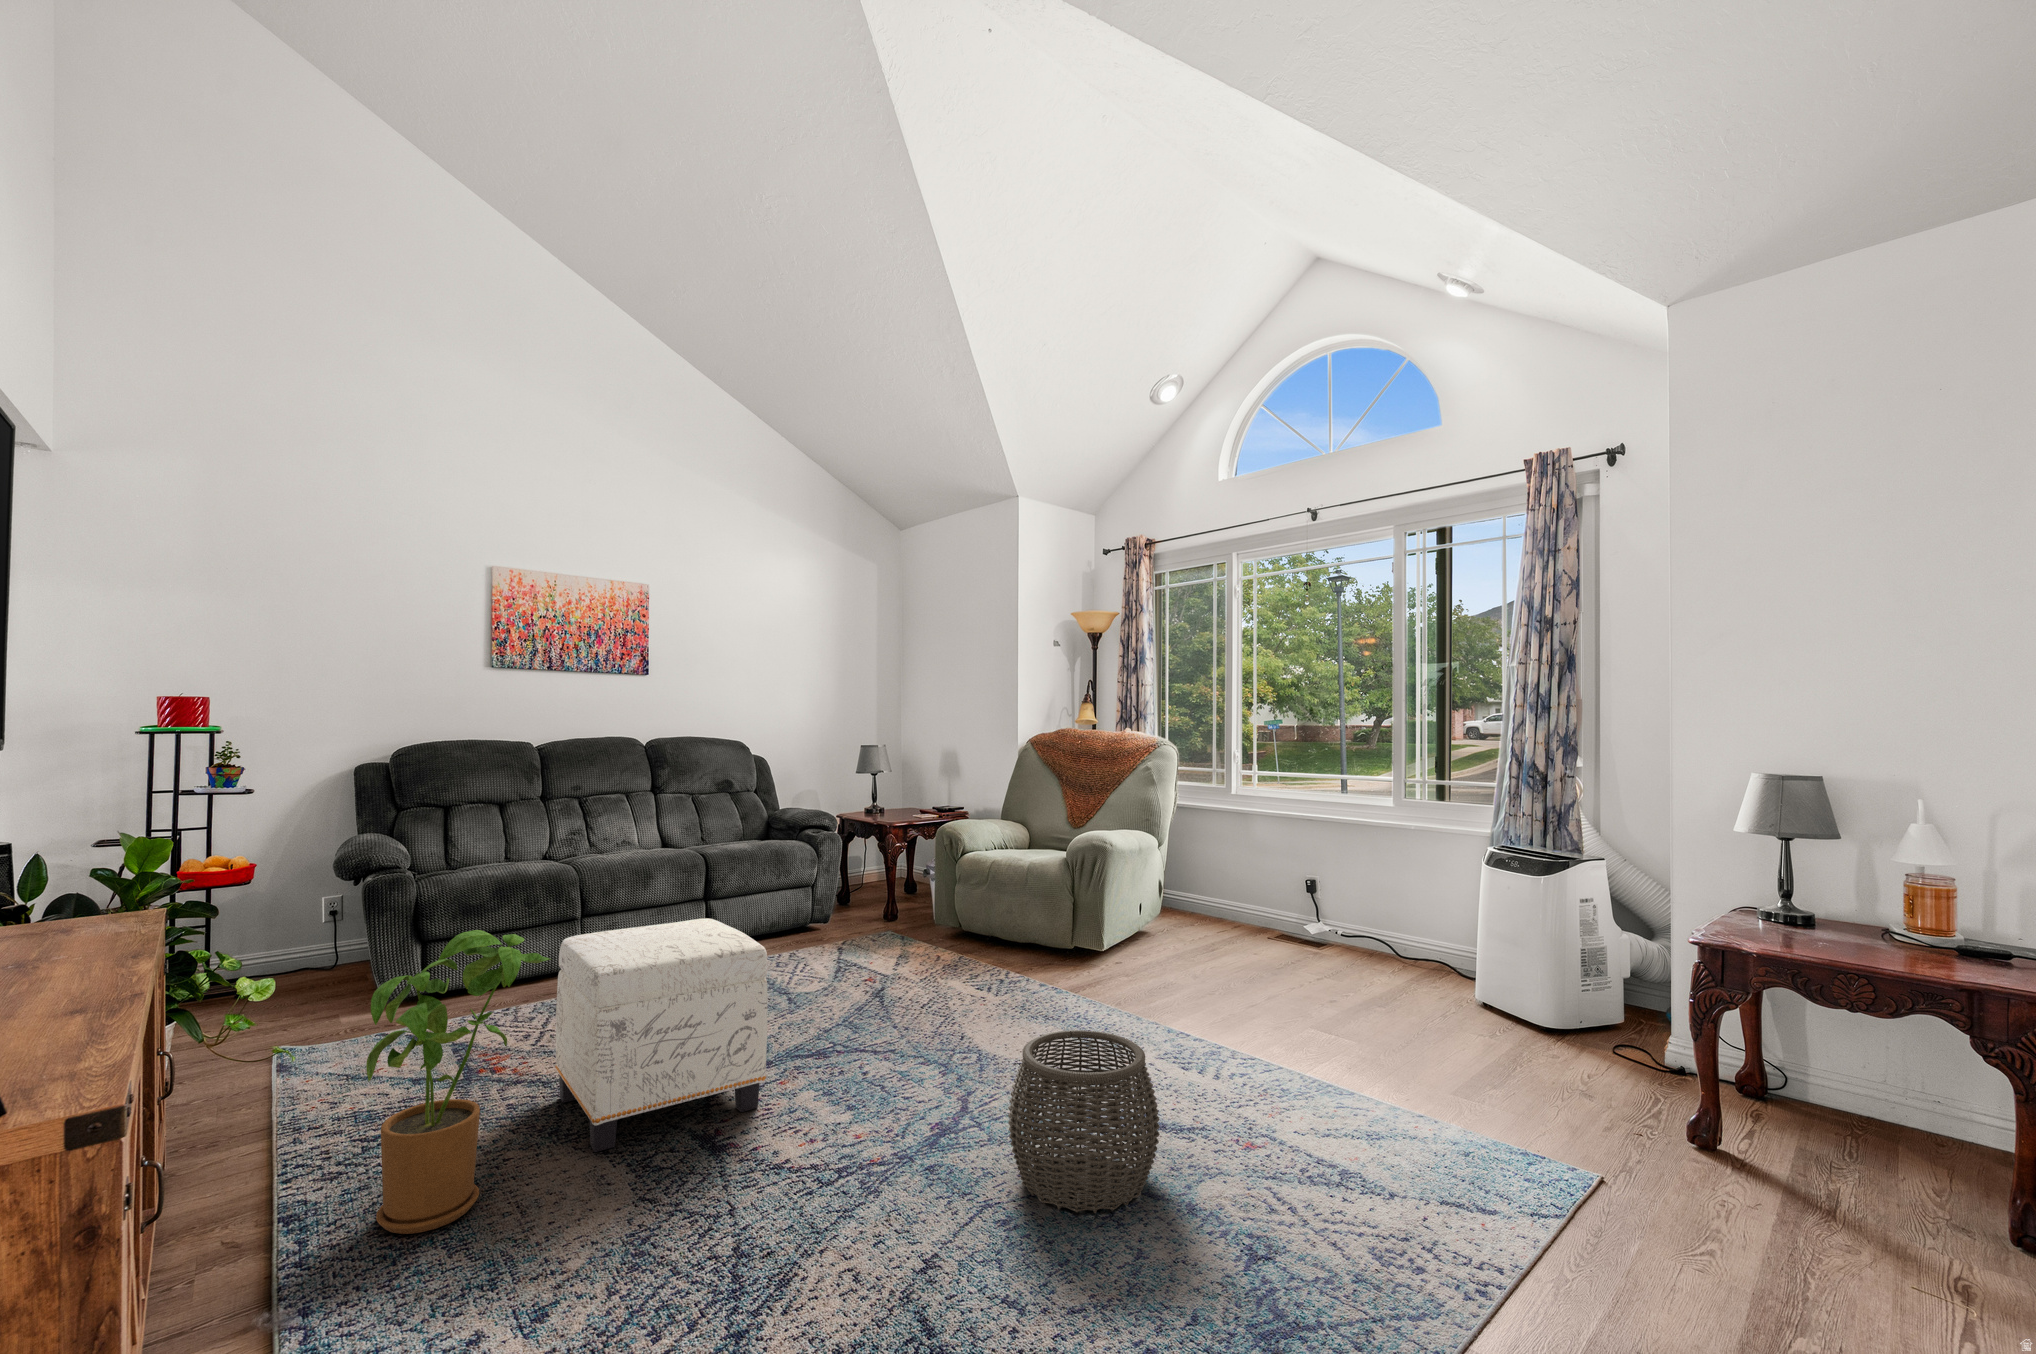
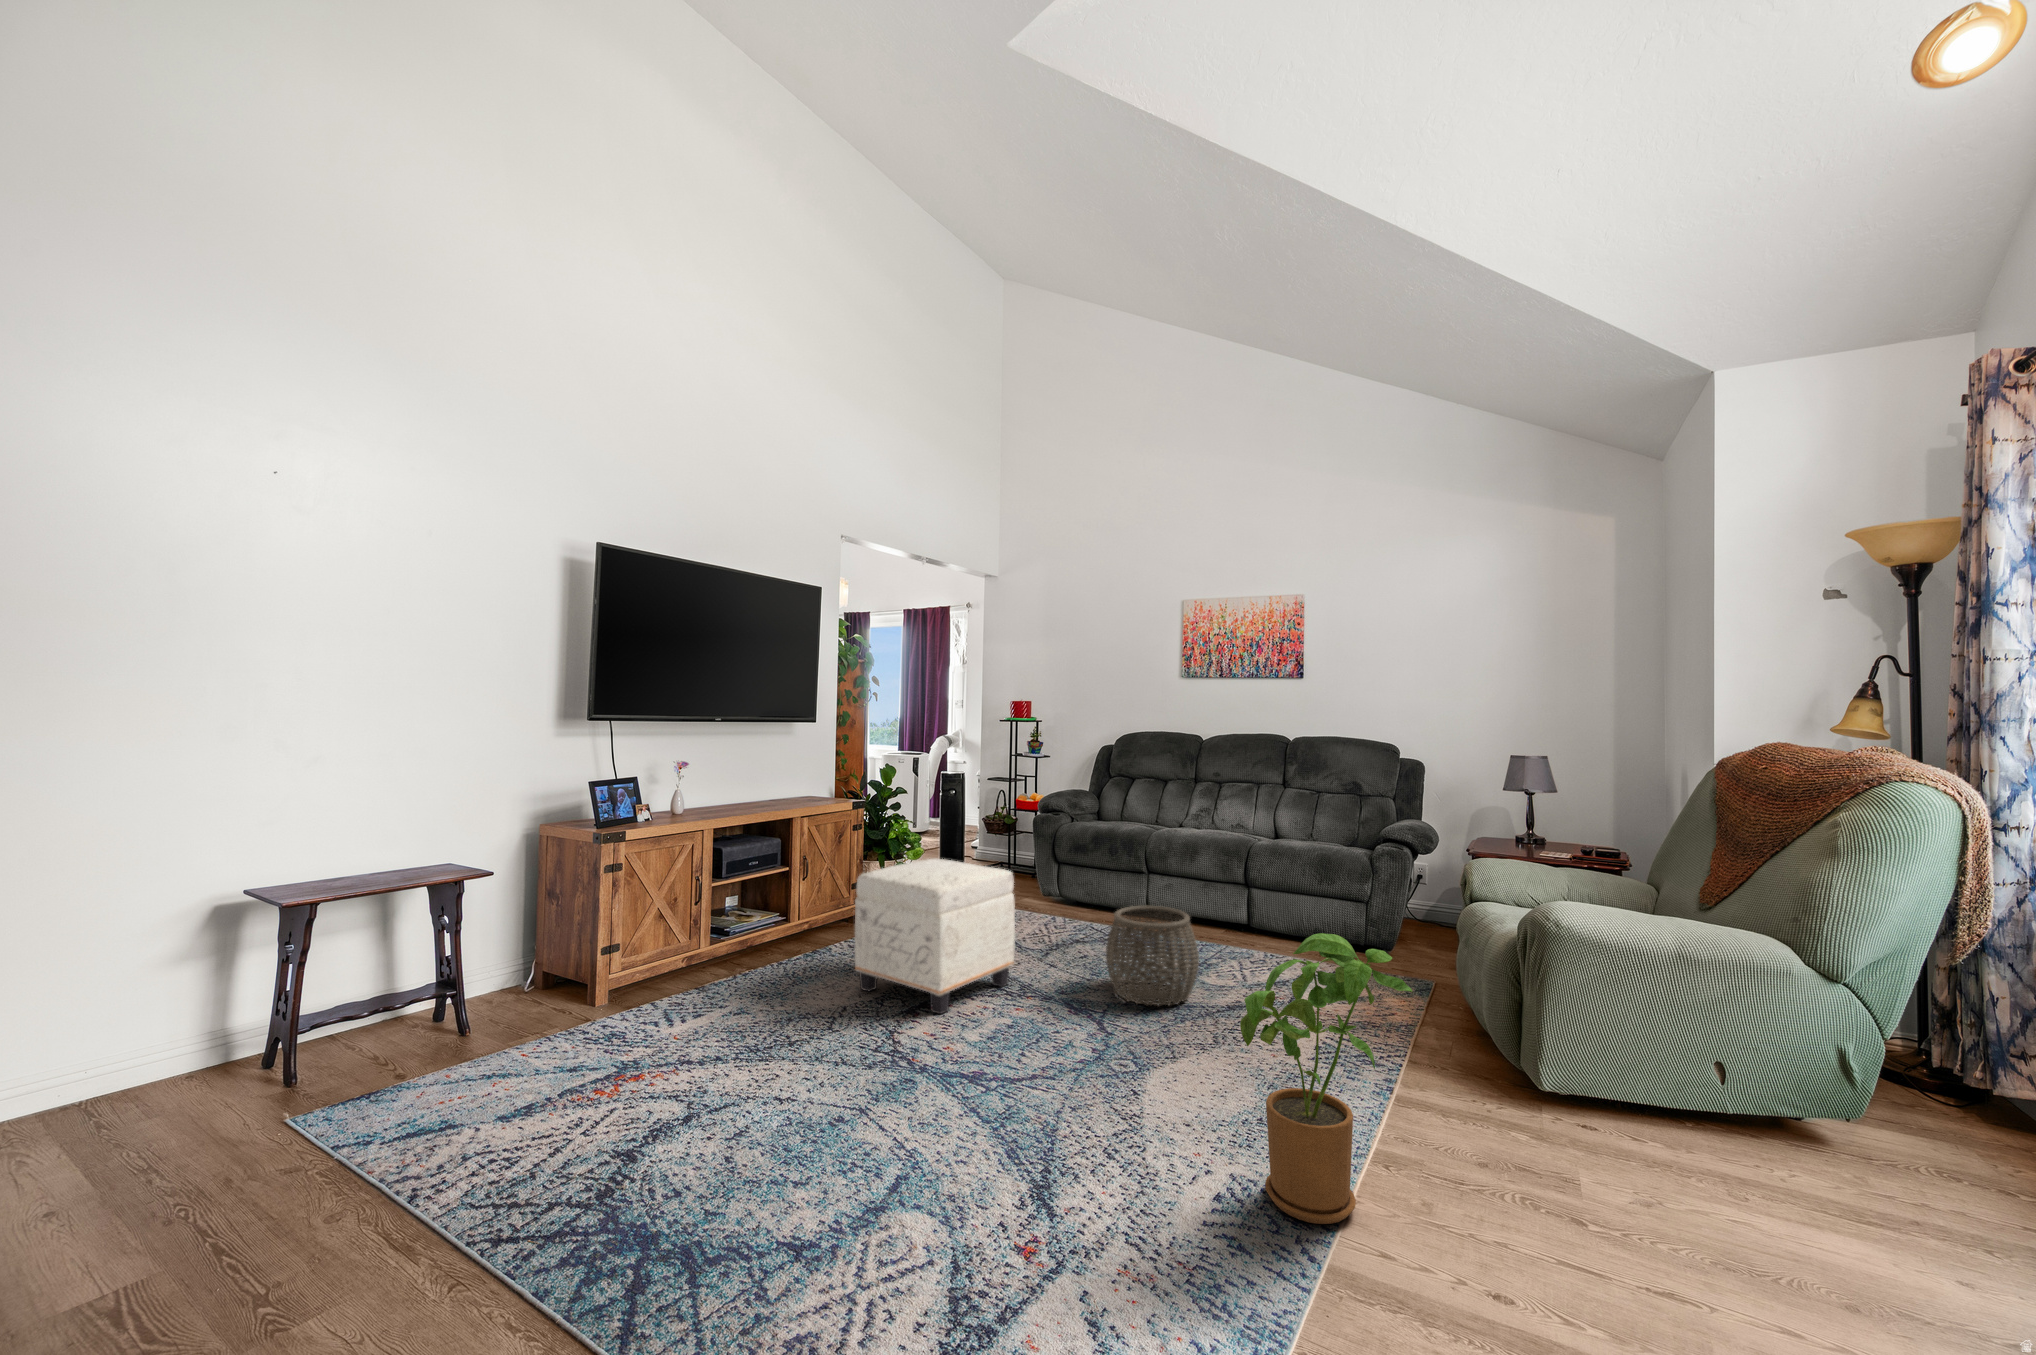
house plant: present [366,930,551,1234] -> present [1240,933,1412,1224]
woven basket: present [1008,1030,1160,1213] -> present [1106,906,1199,1006]

